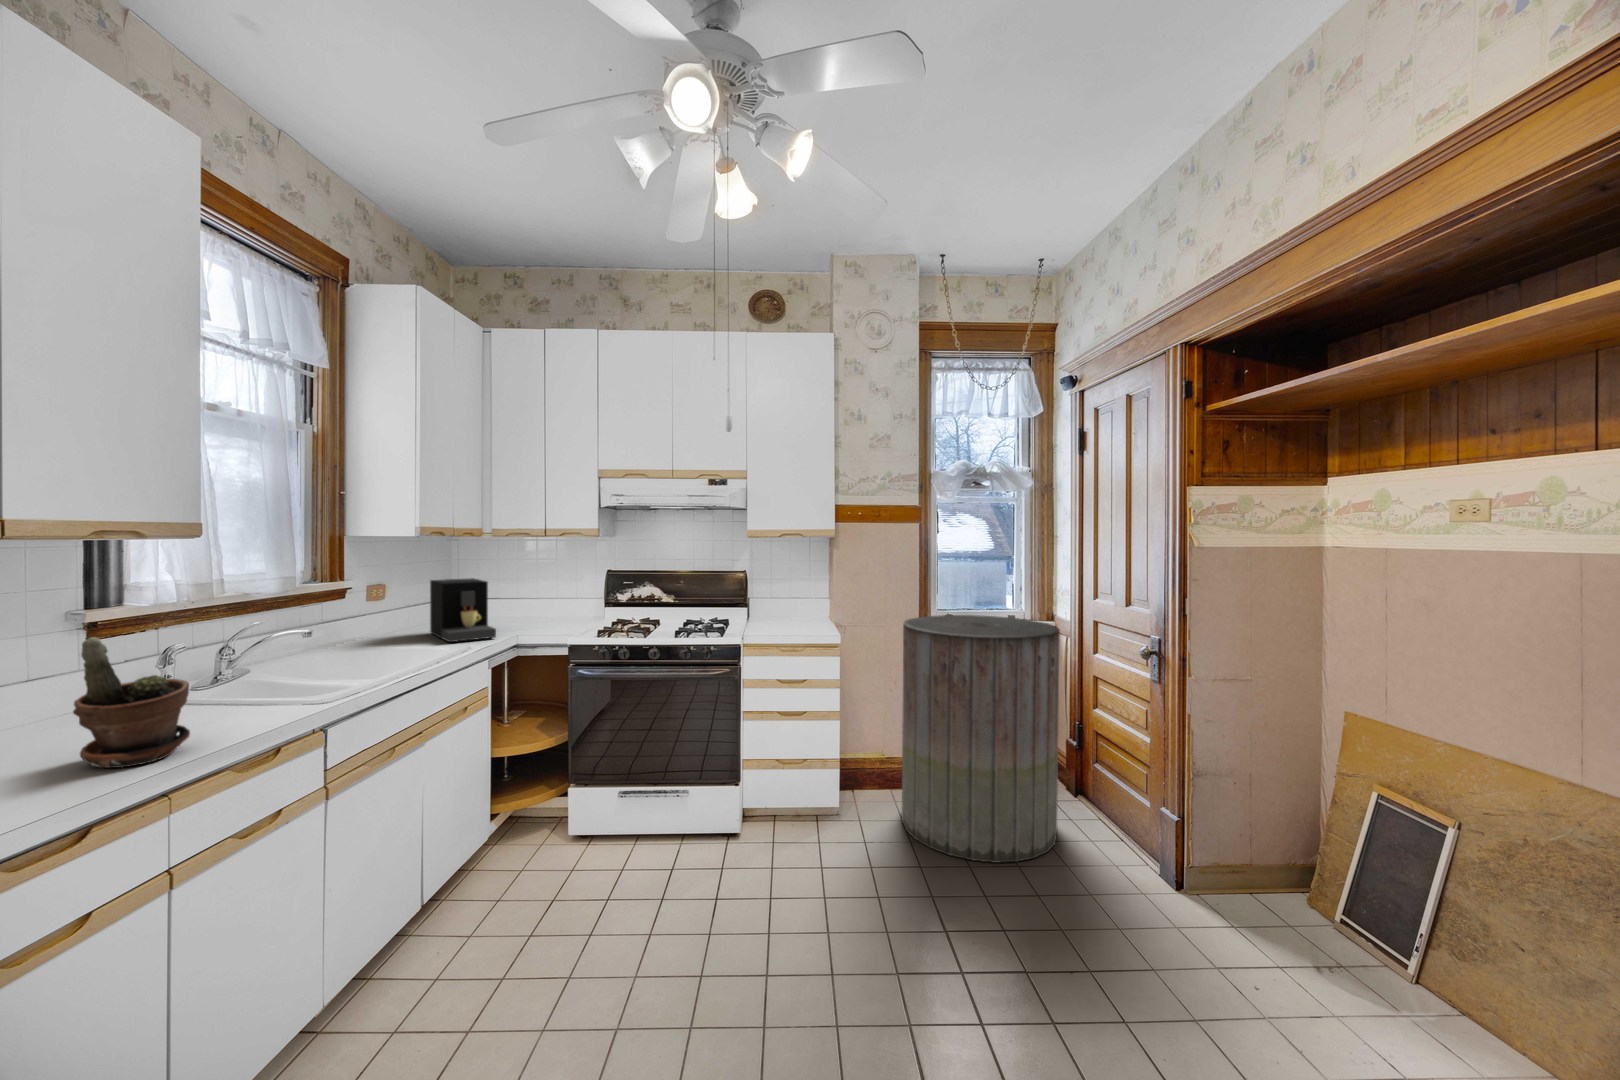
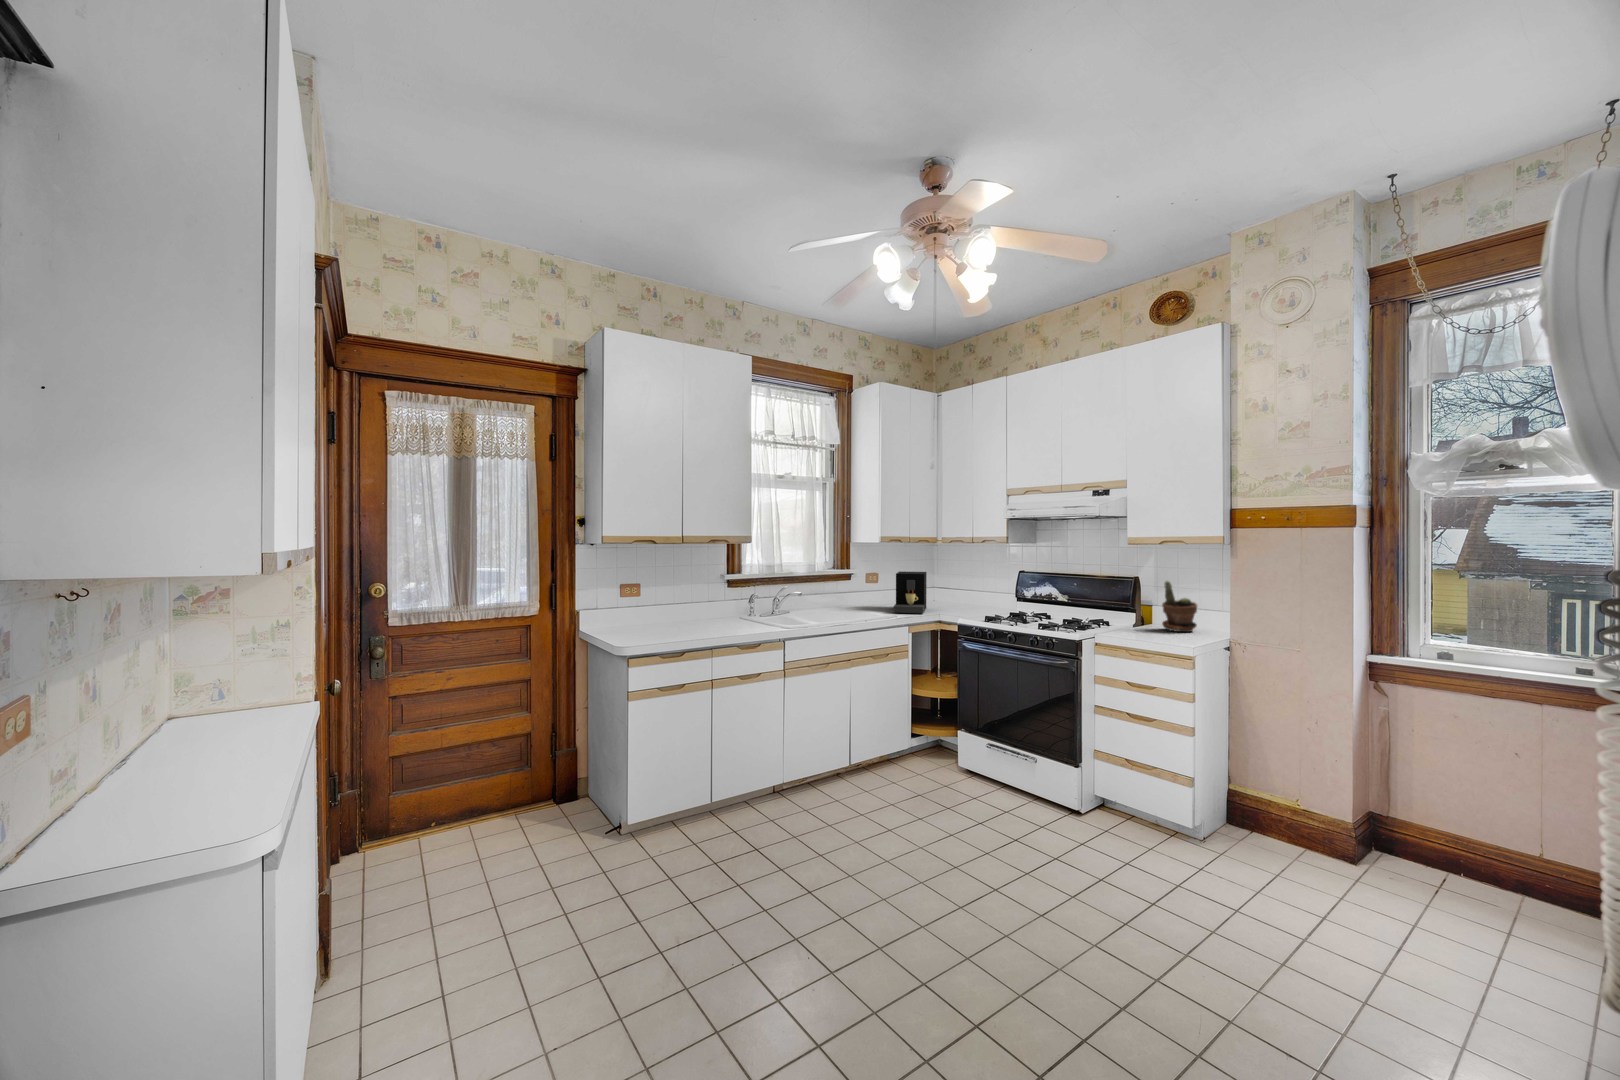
trash can: present [902,615,1059,863] -> none [1256,642,1508,969]
potted plant: present [73,637,190,768] -> present [1162,581,1197,632]

